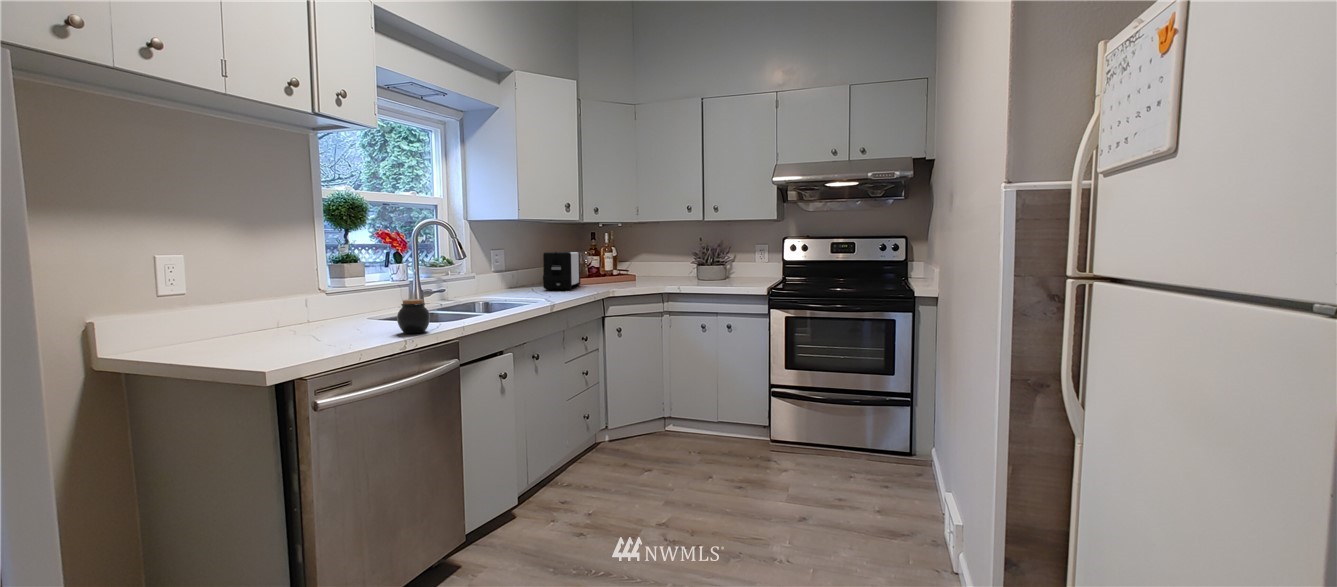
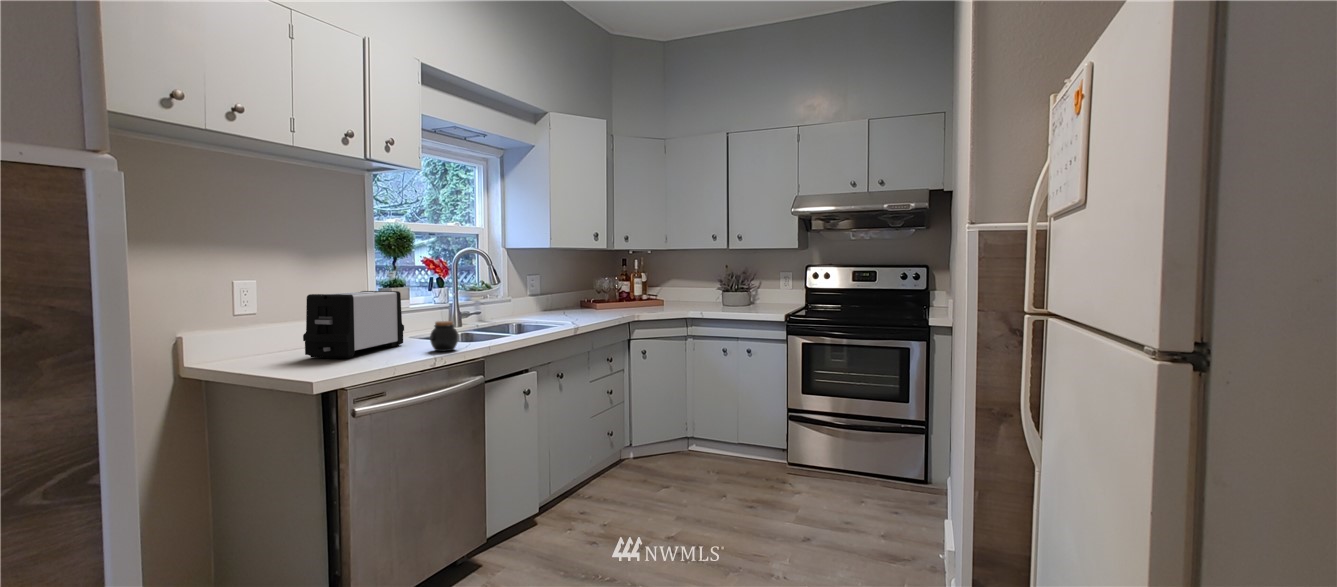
toaster: present [543,252,581,290] -> present [303,291,404,358]

